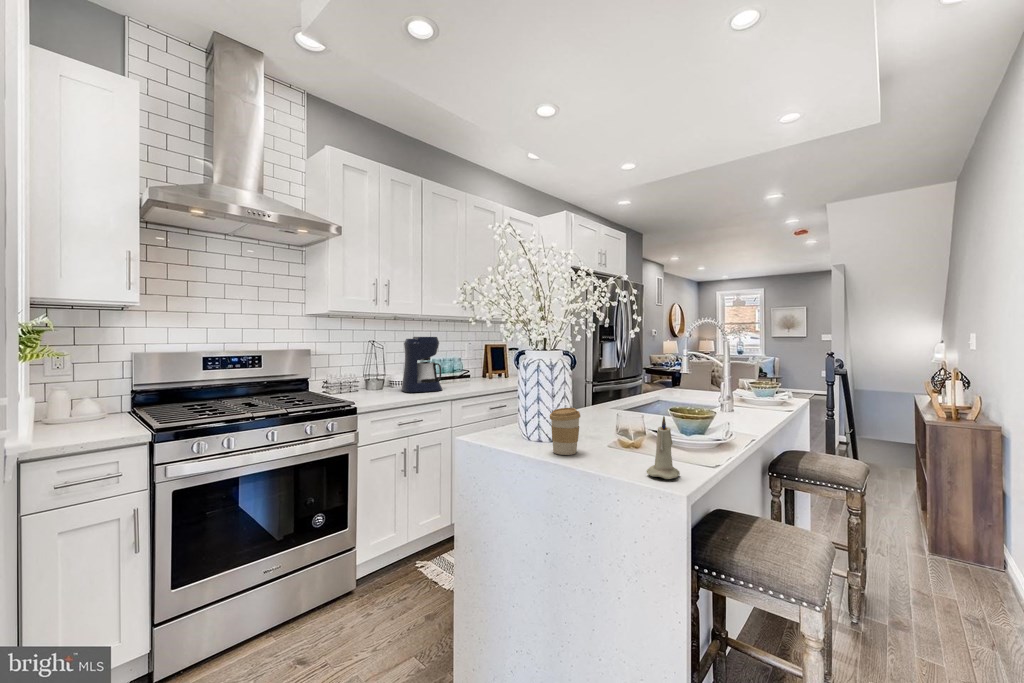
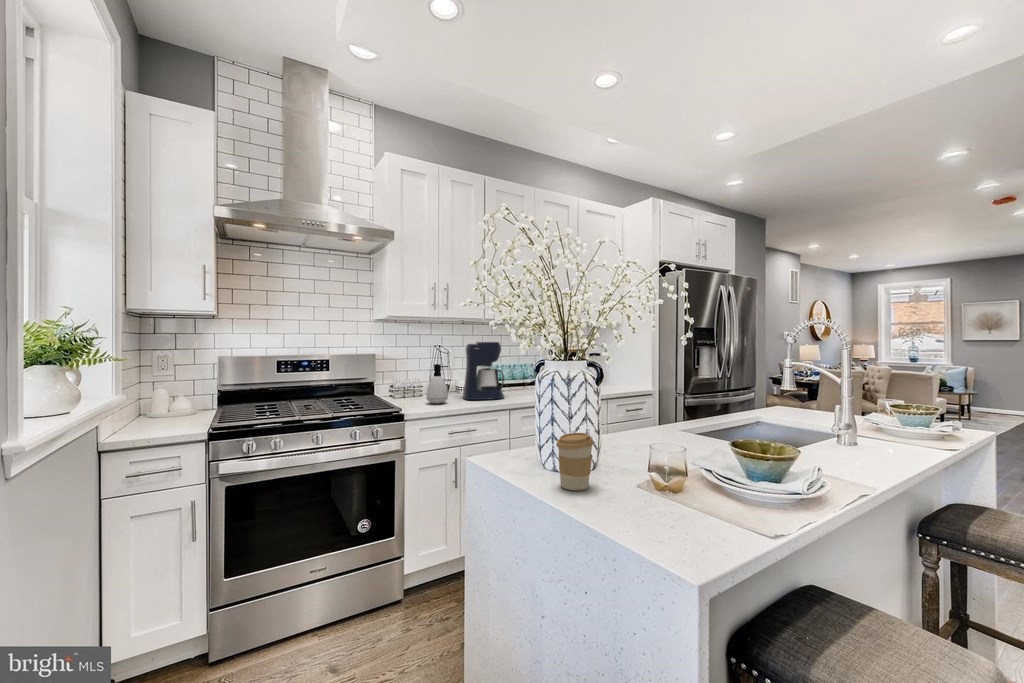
soap dispenser: none [370,358,392,397] -> present [426,364,448,404]
candle: present [647,416,680,479] -> none [651,455,697,541]

